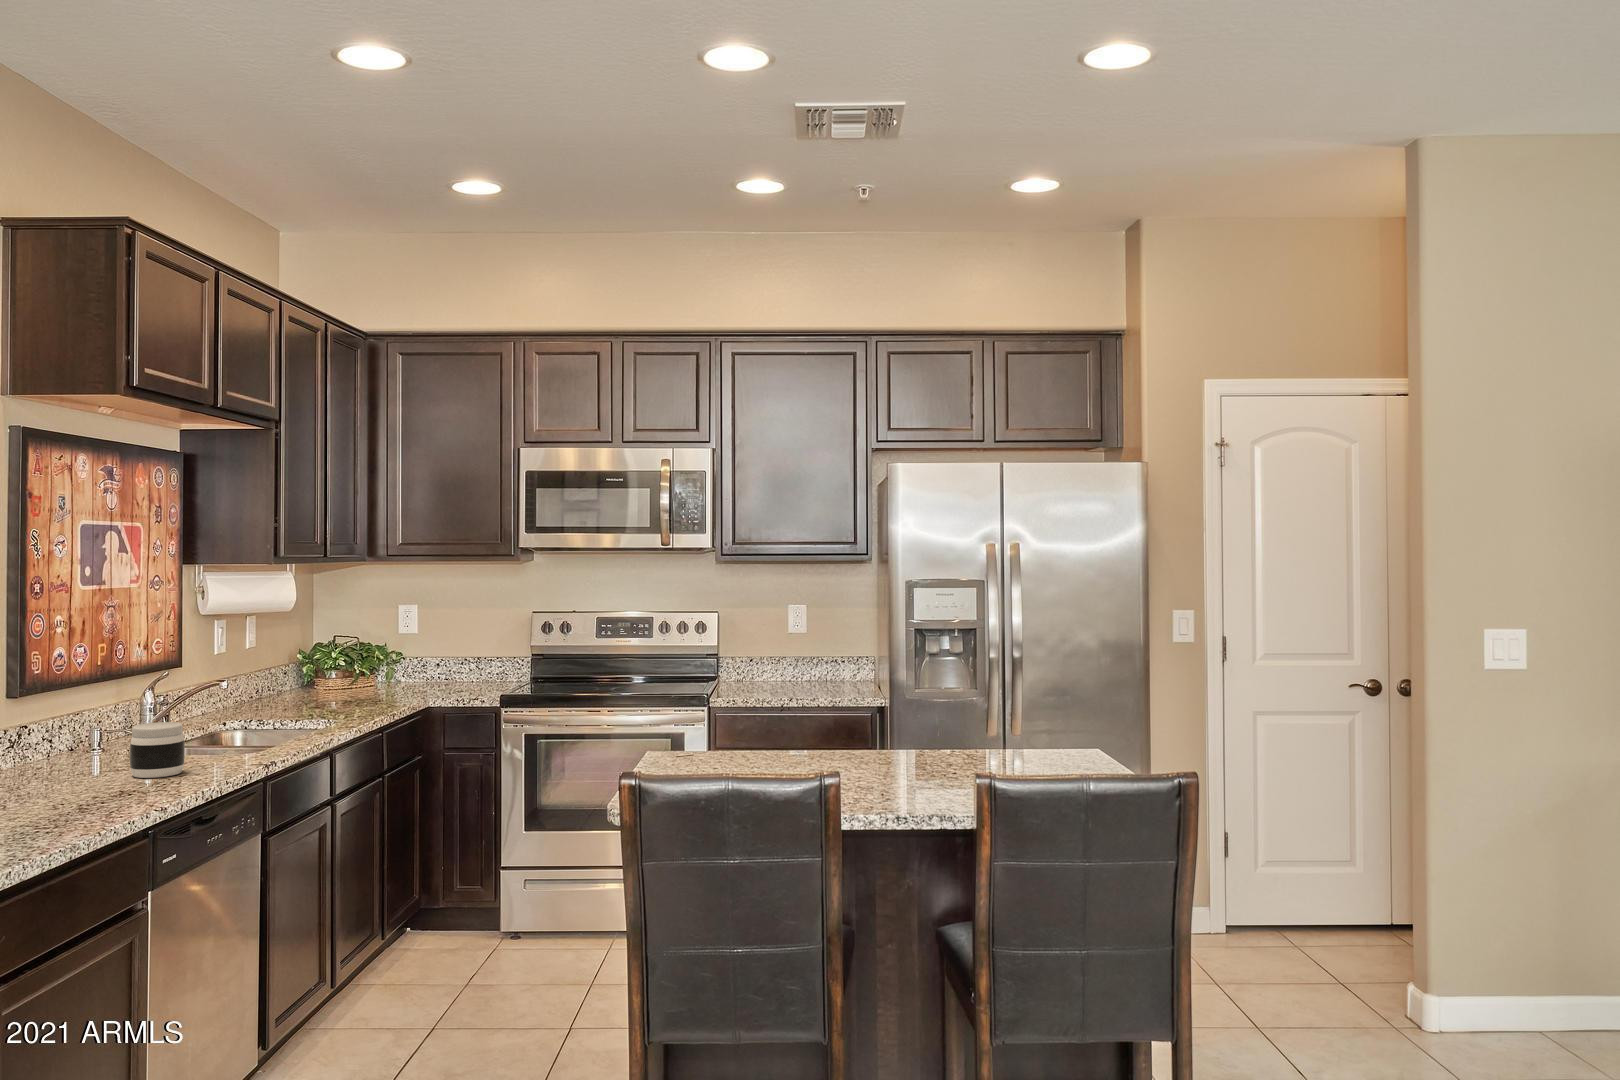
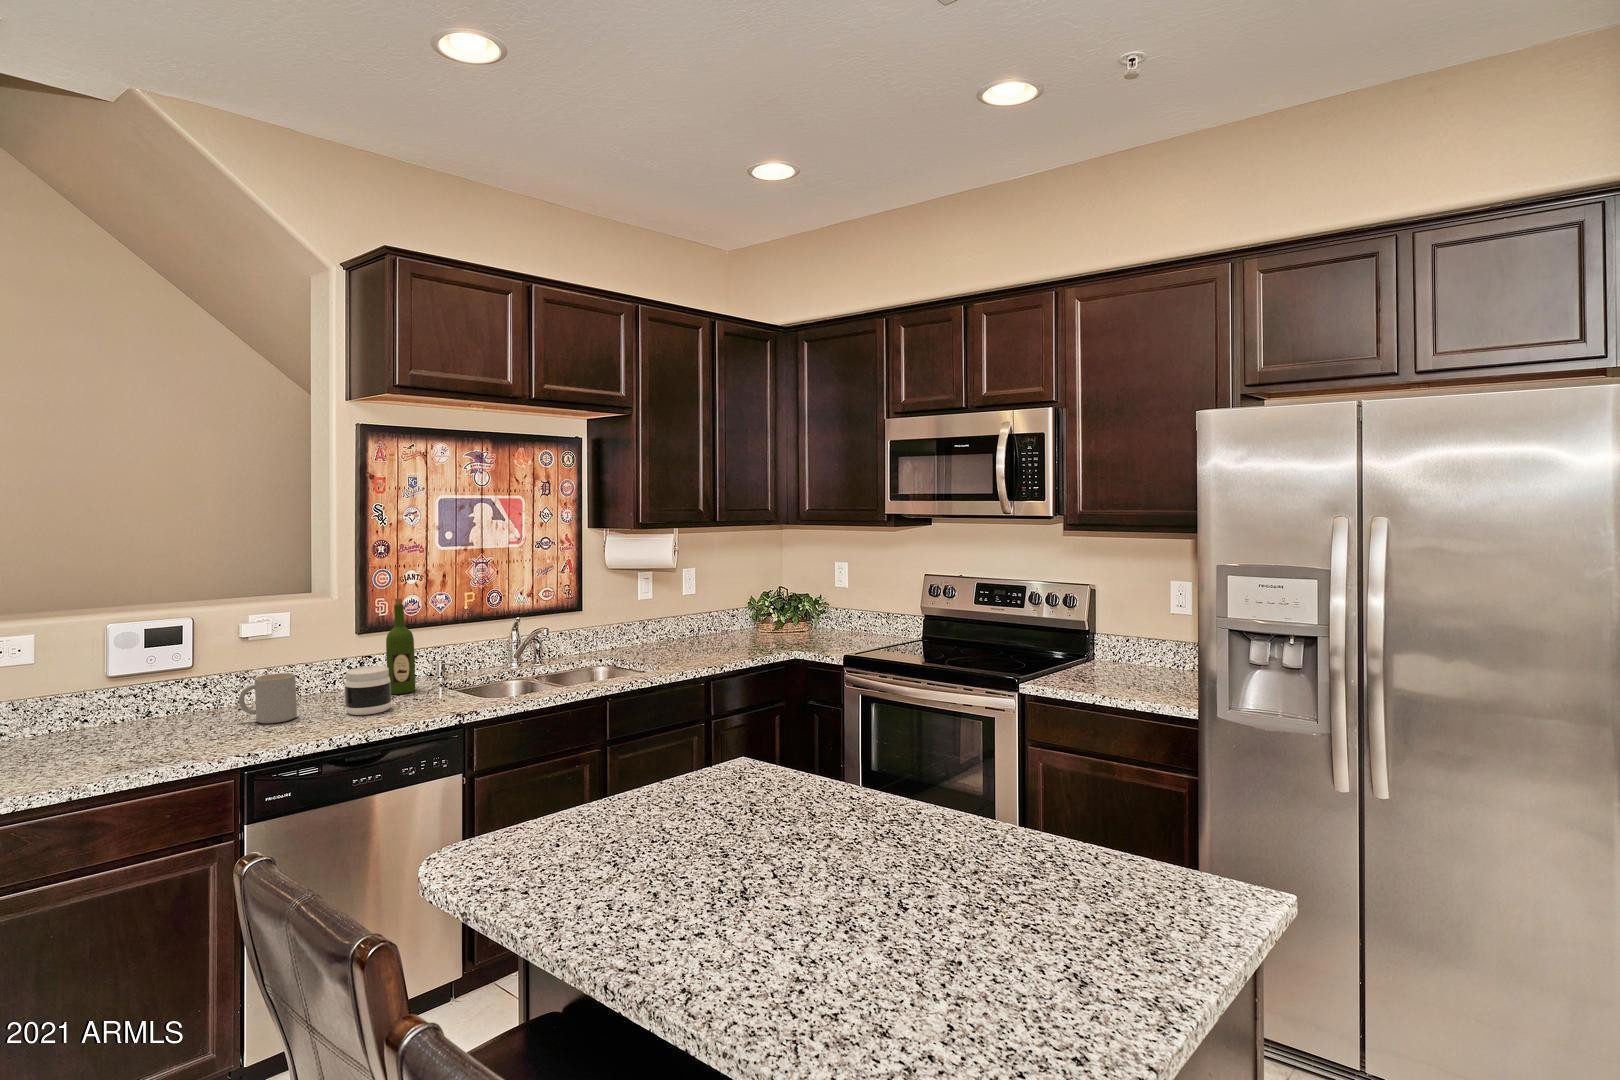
wine bottle: none [95,647,131,766] -> present [386,598,415,694]
mug: none [36,735,99,795] -> present [239,673,297,723]

